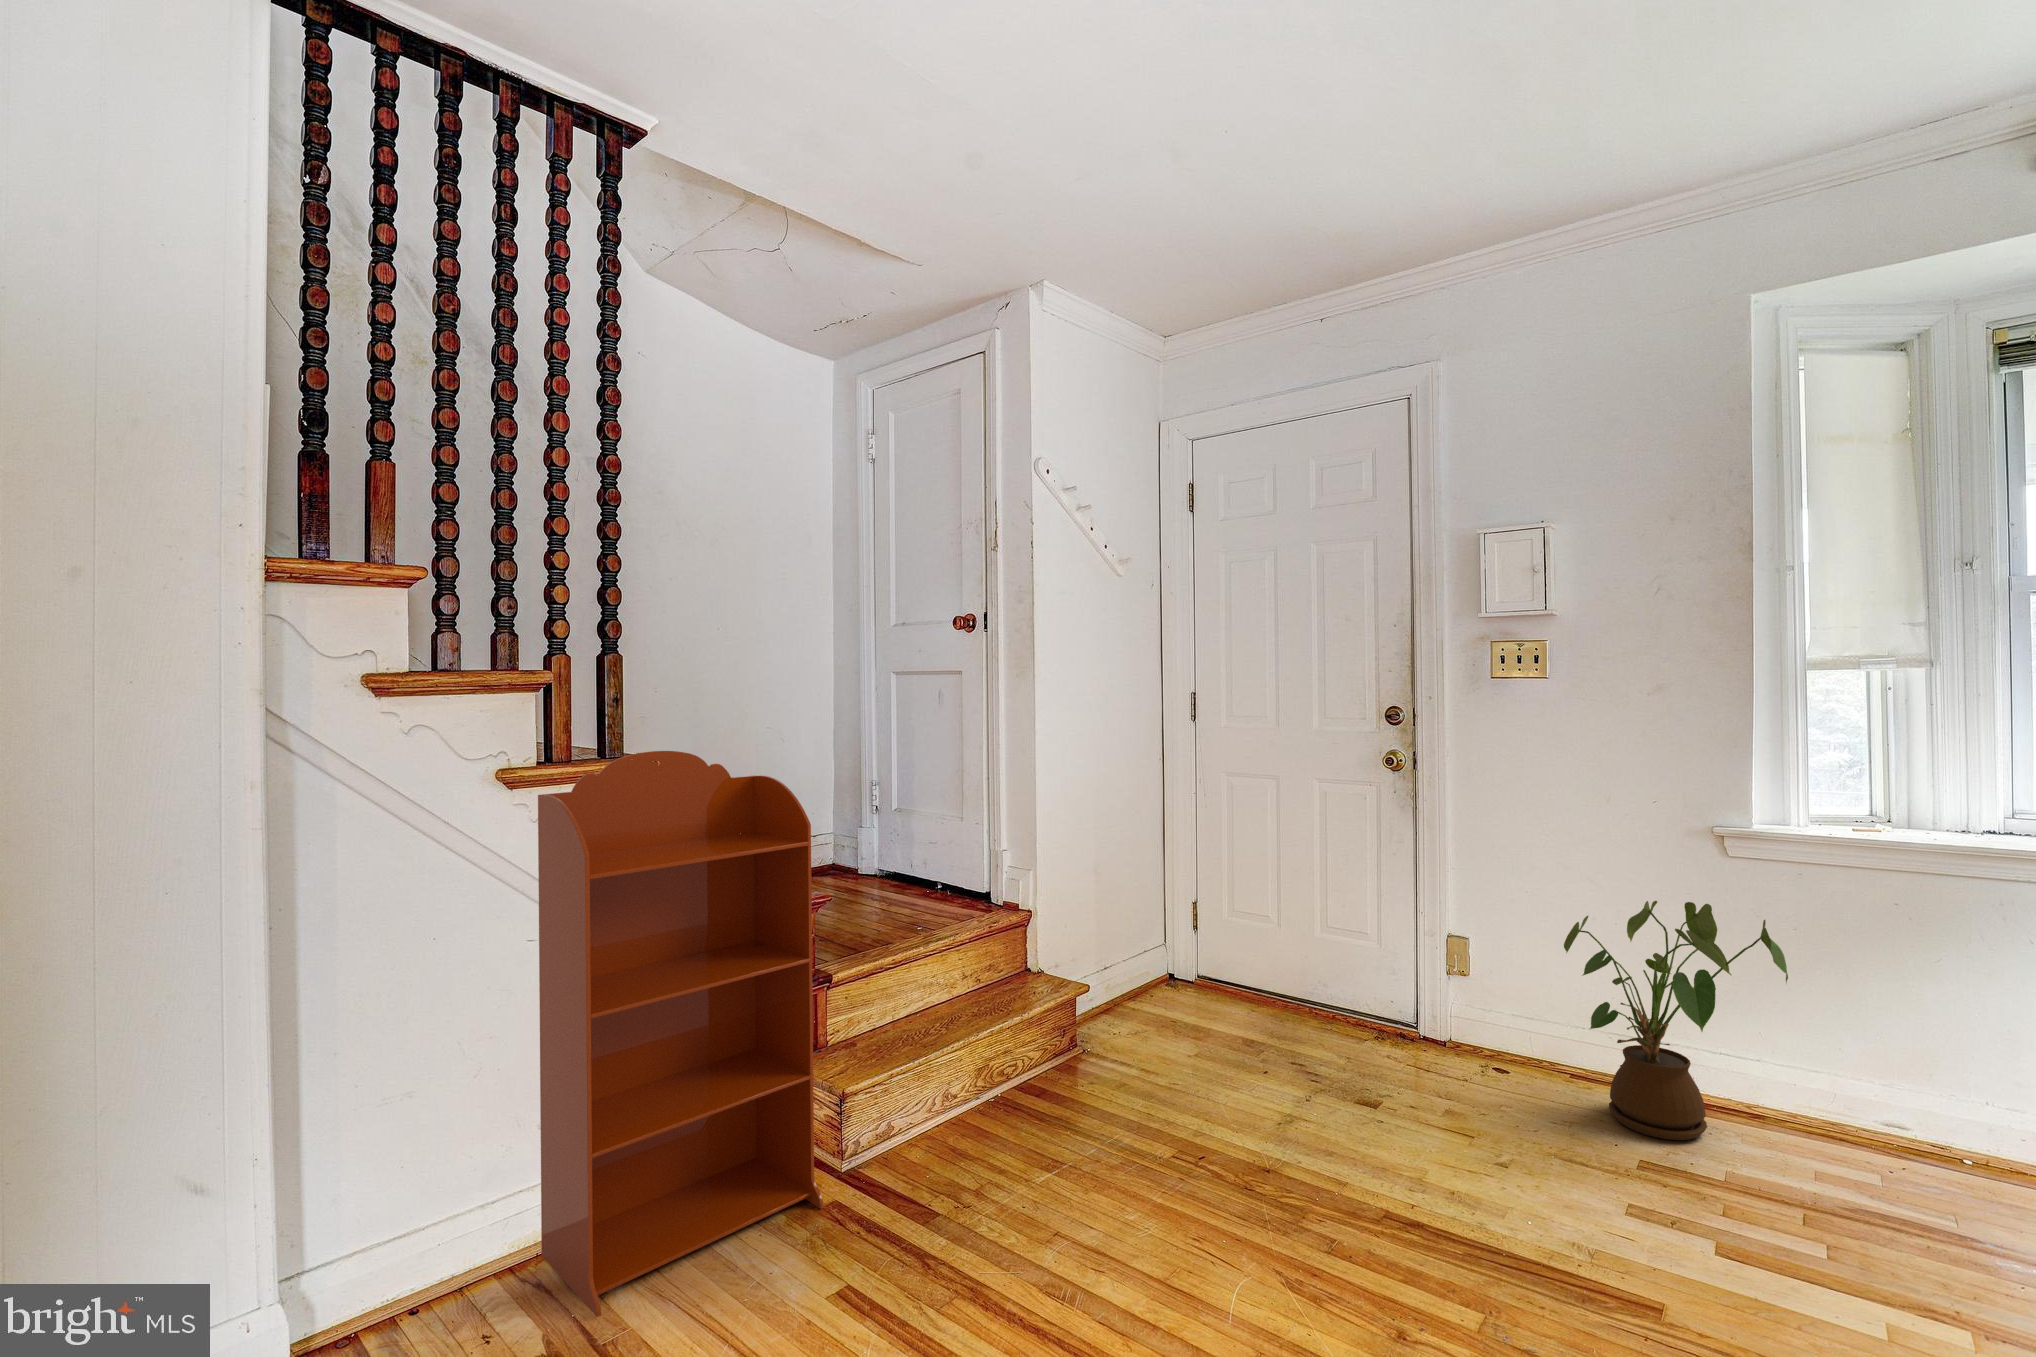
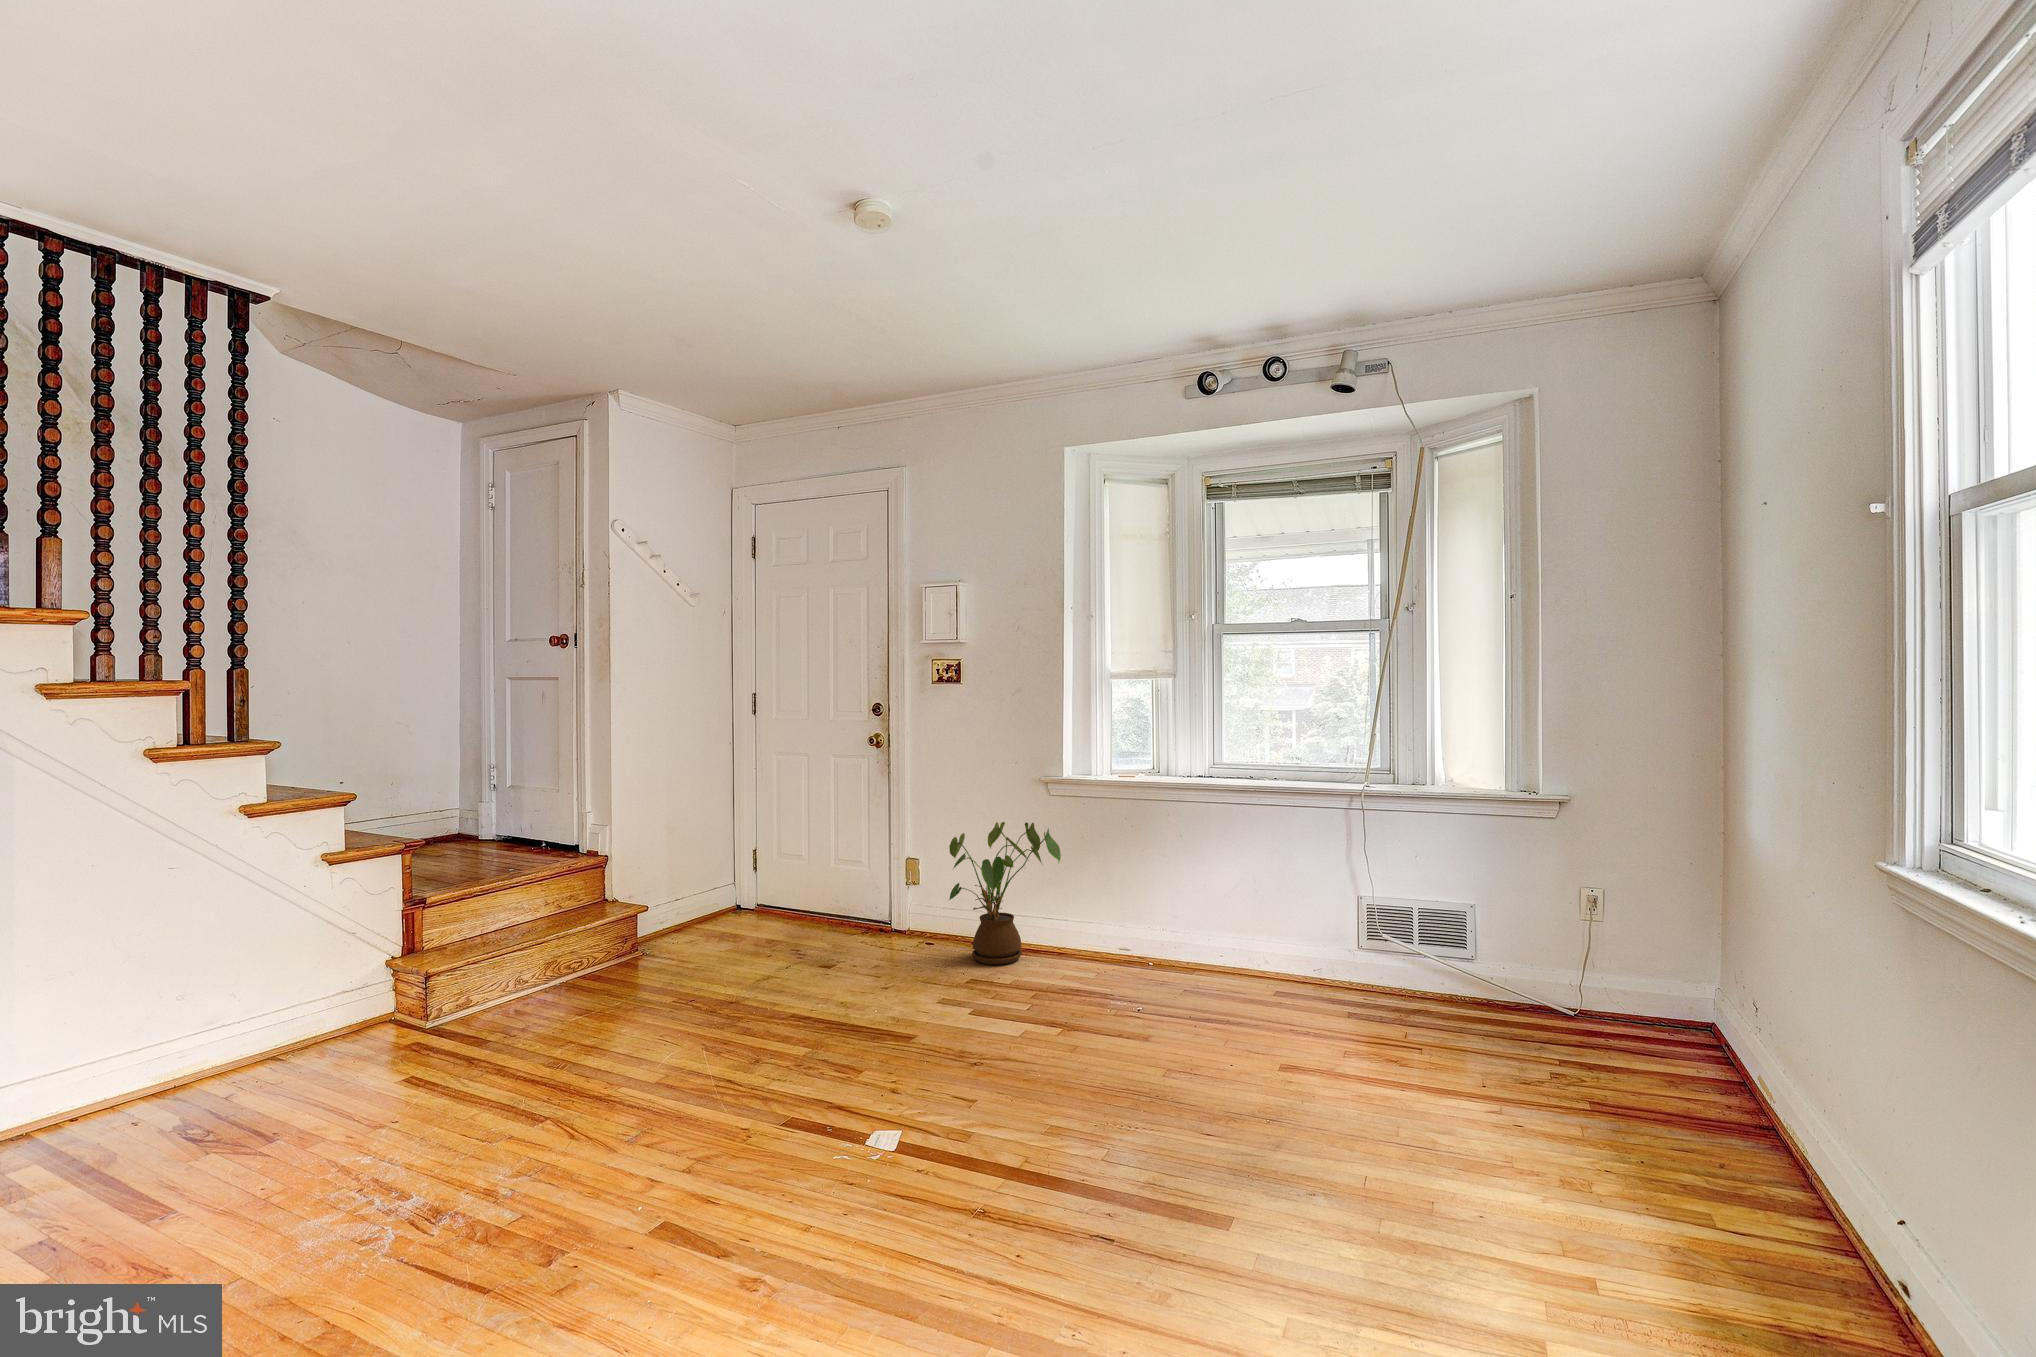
bookcase: present [538,751,824,1317] -> none [178,737,407,1102]

